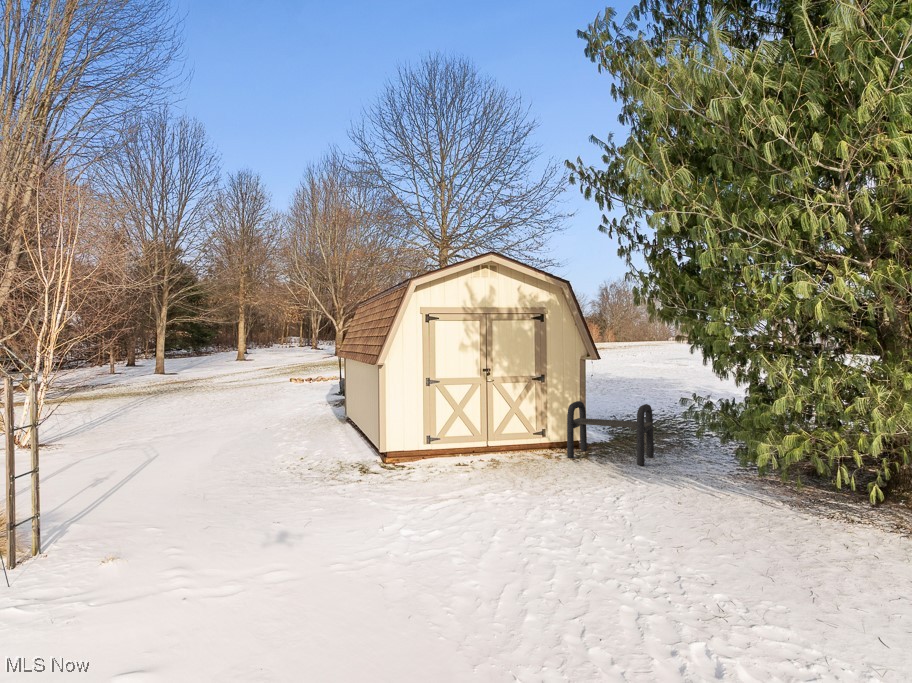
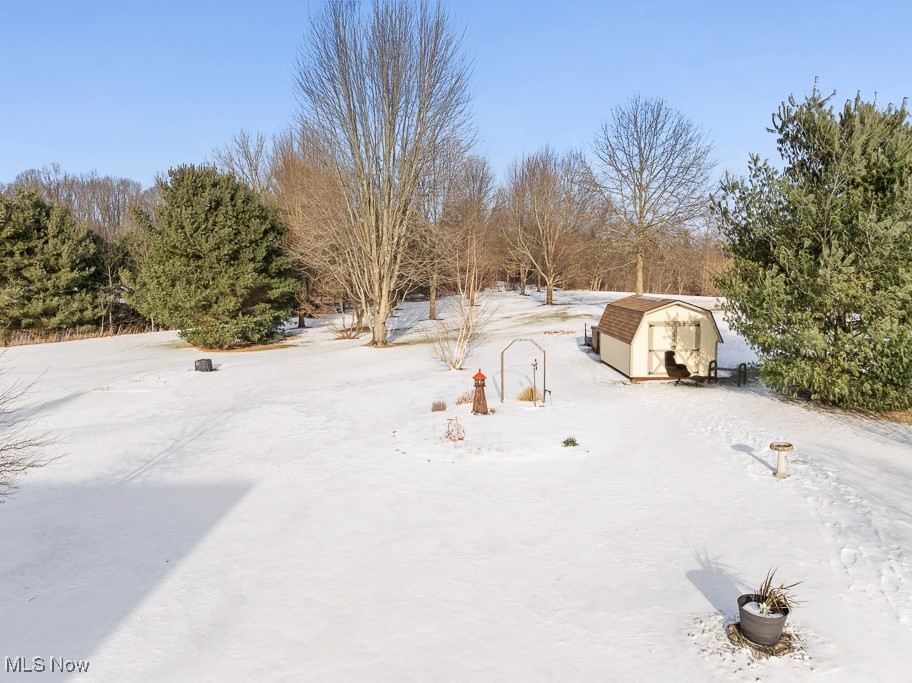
lounge chair: none [460,379,562,475] -> present [664,350,705,388]

